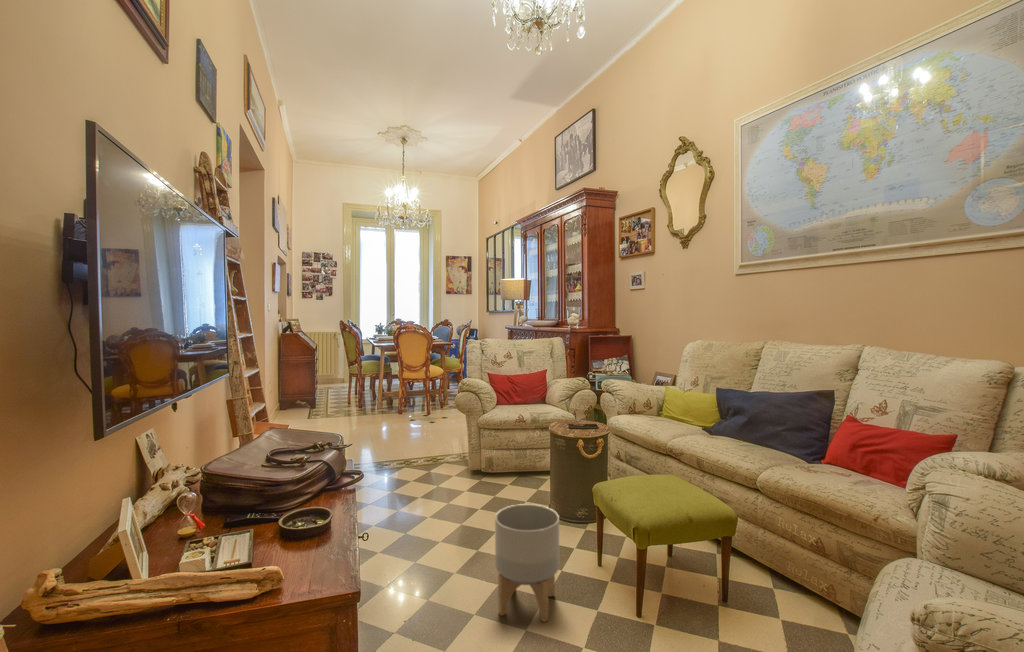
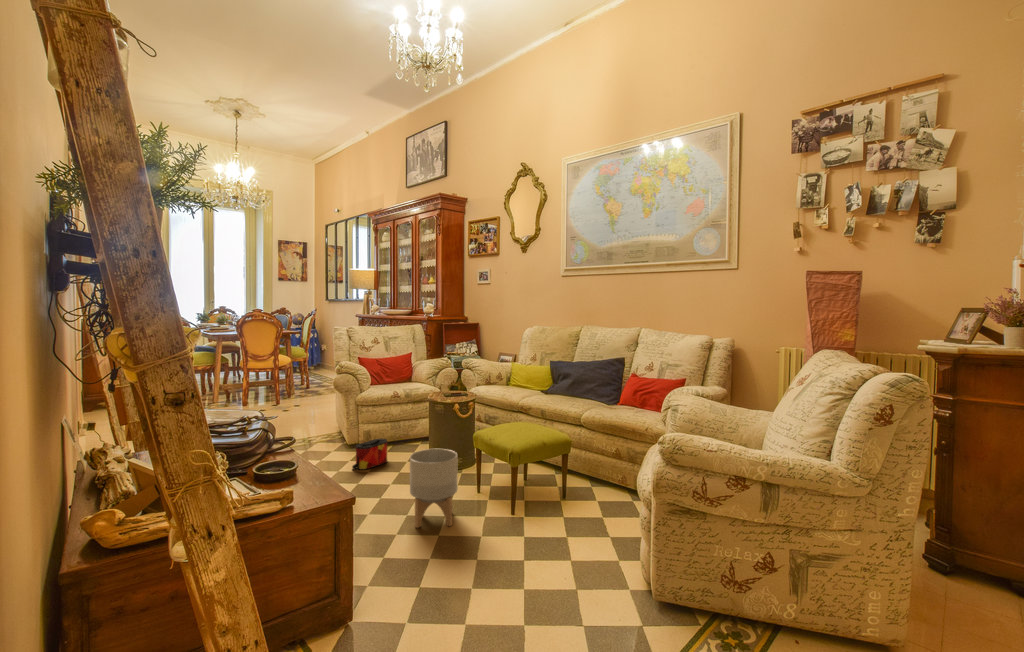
bag: none [461,471,504,508] -> present [352,439,387,470]

